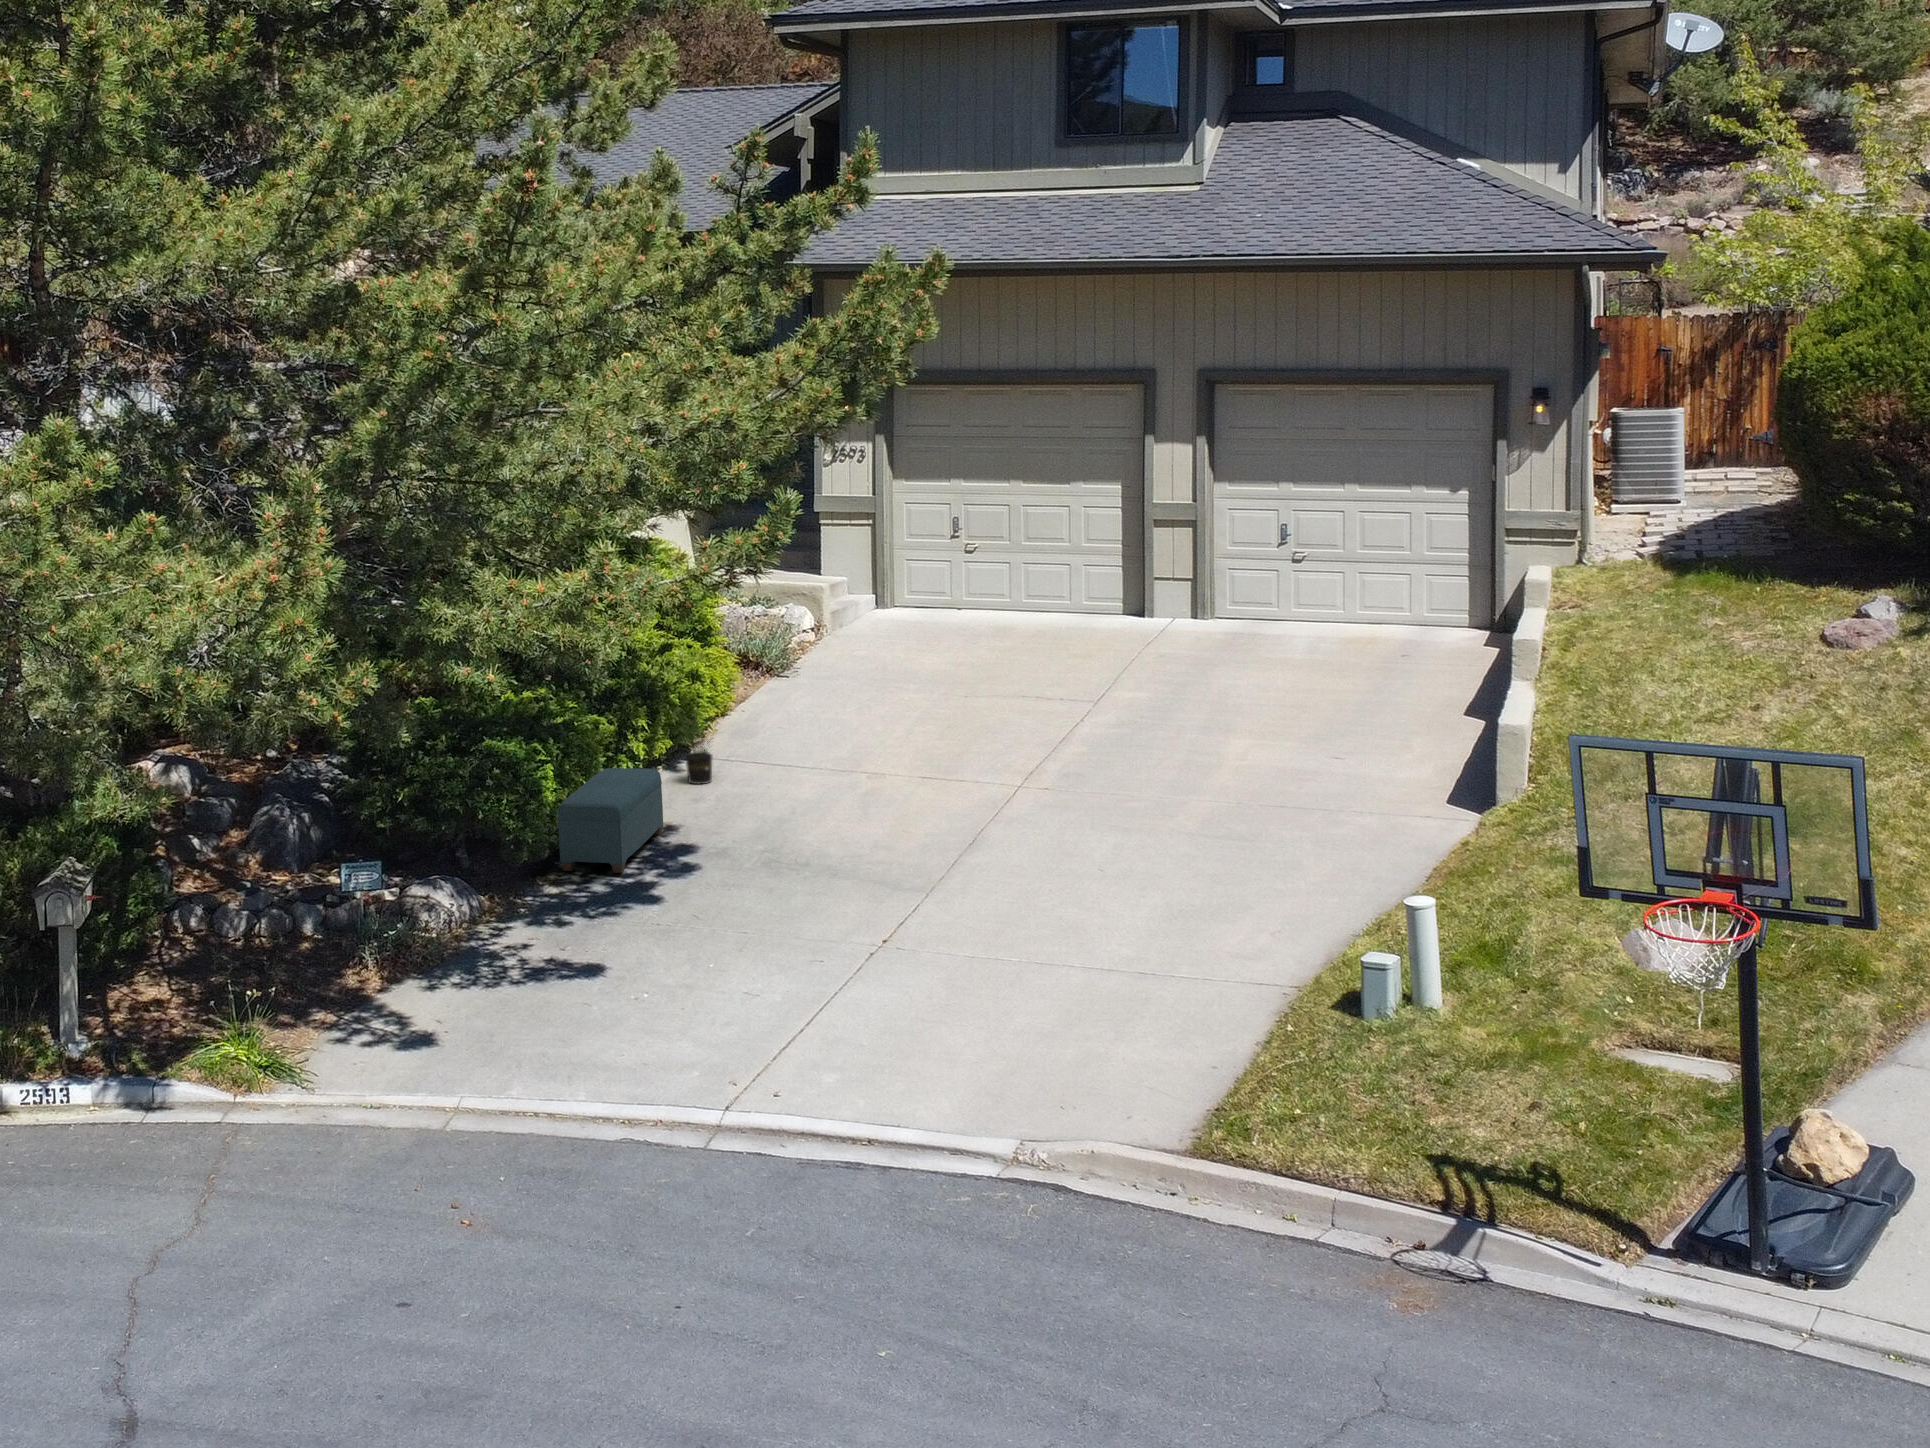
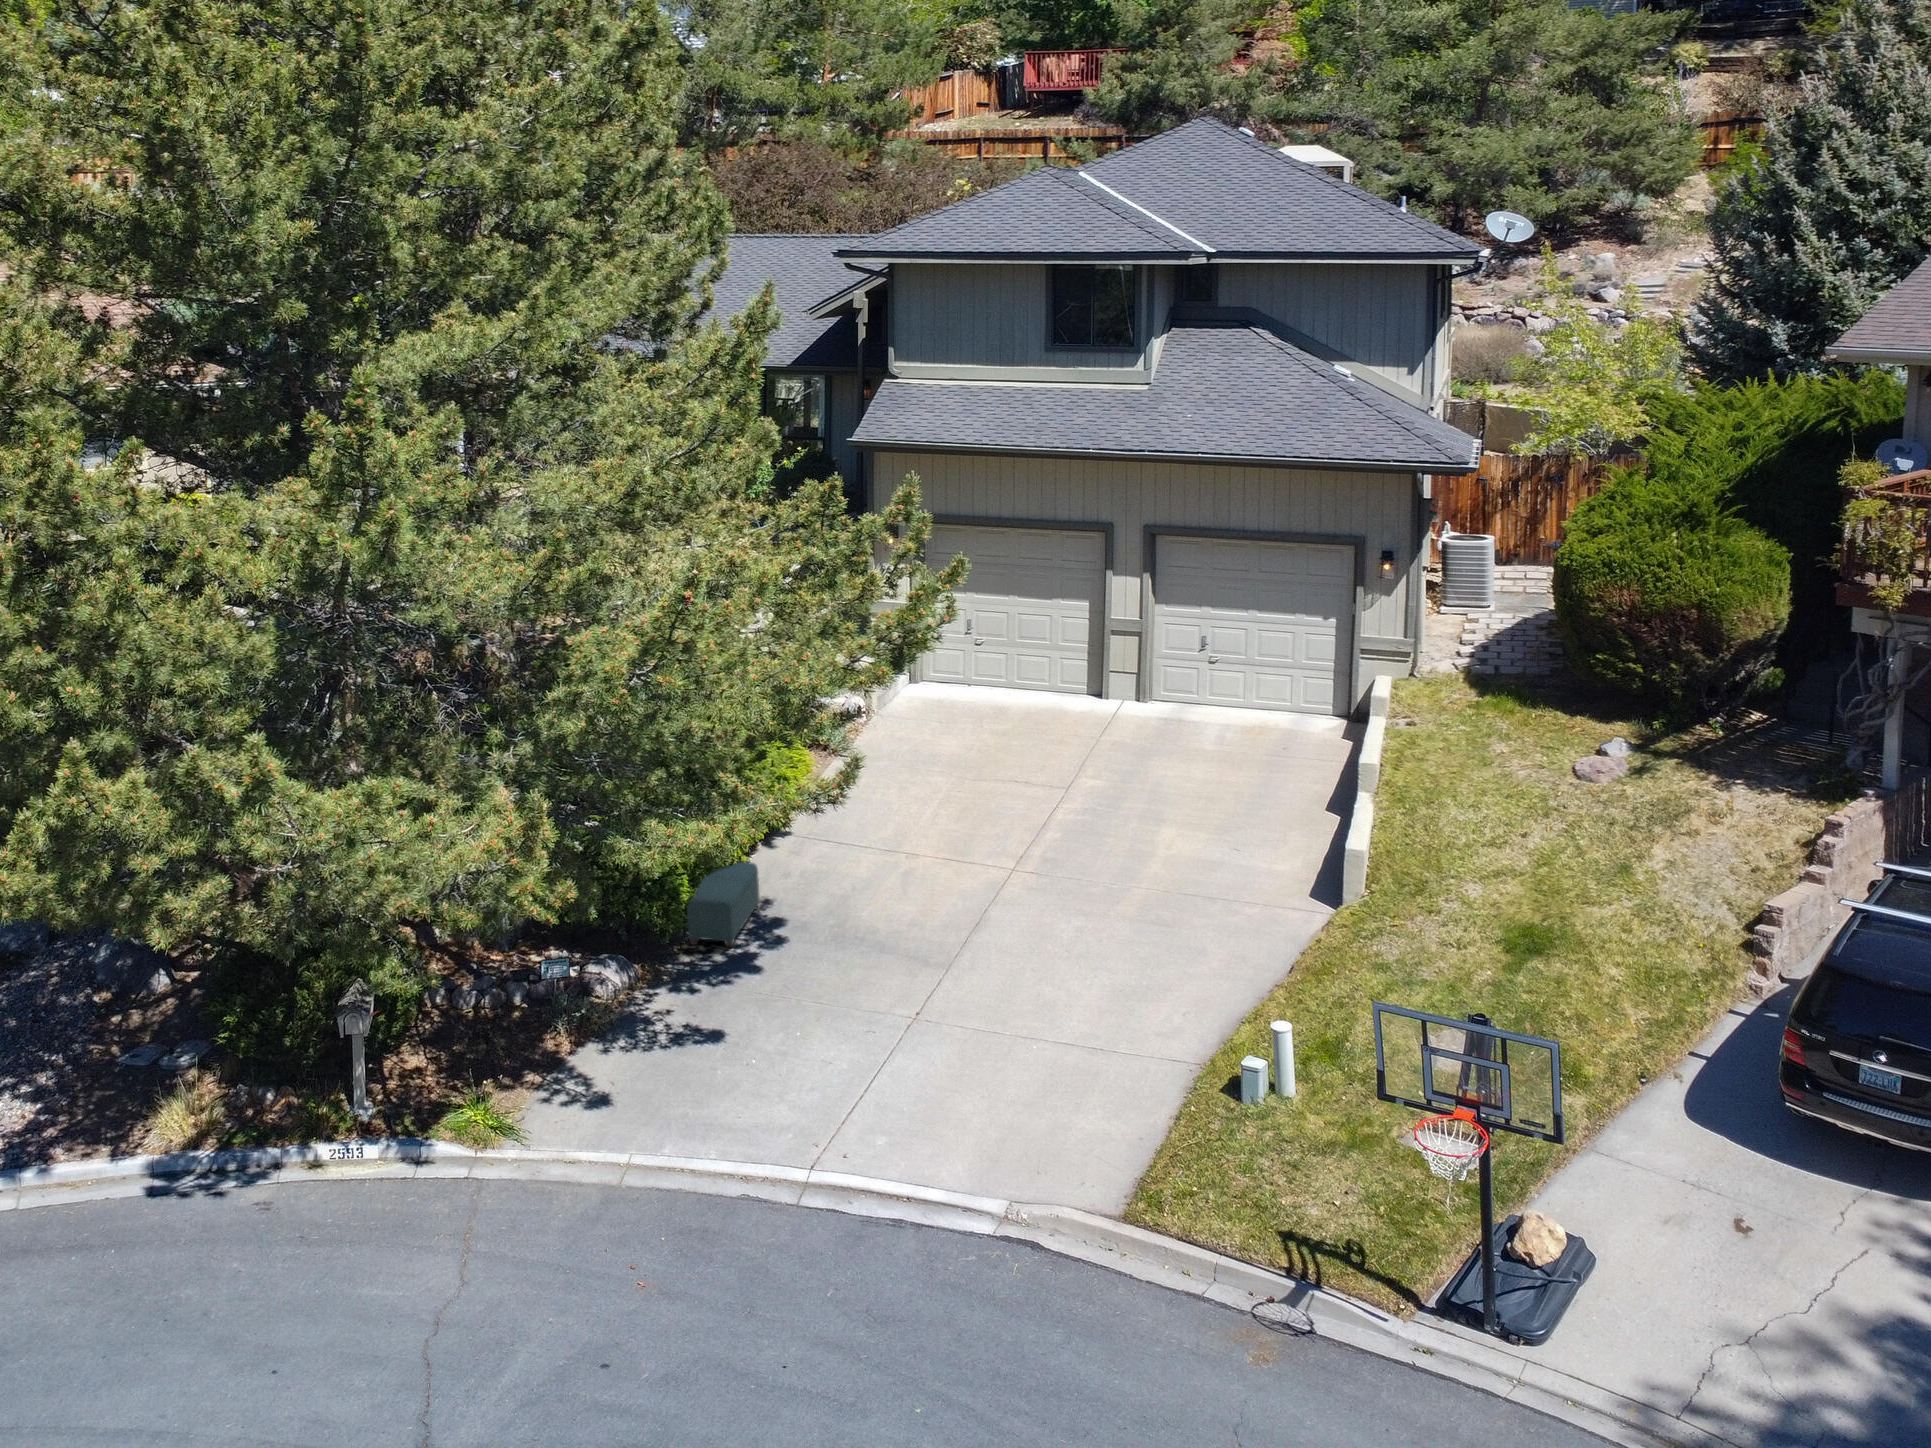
potted plant: present [679,707,713,784] -> none [762,796,799,858]

